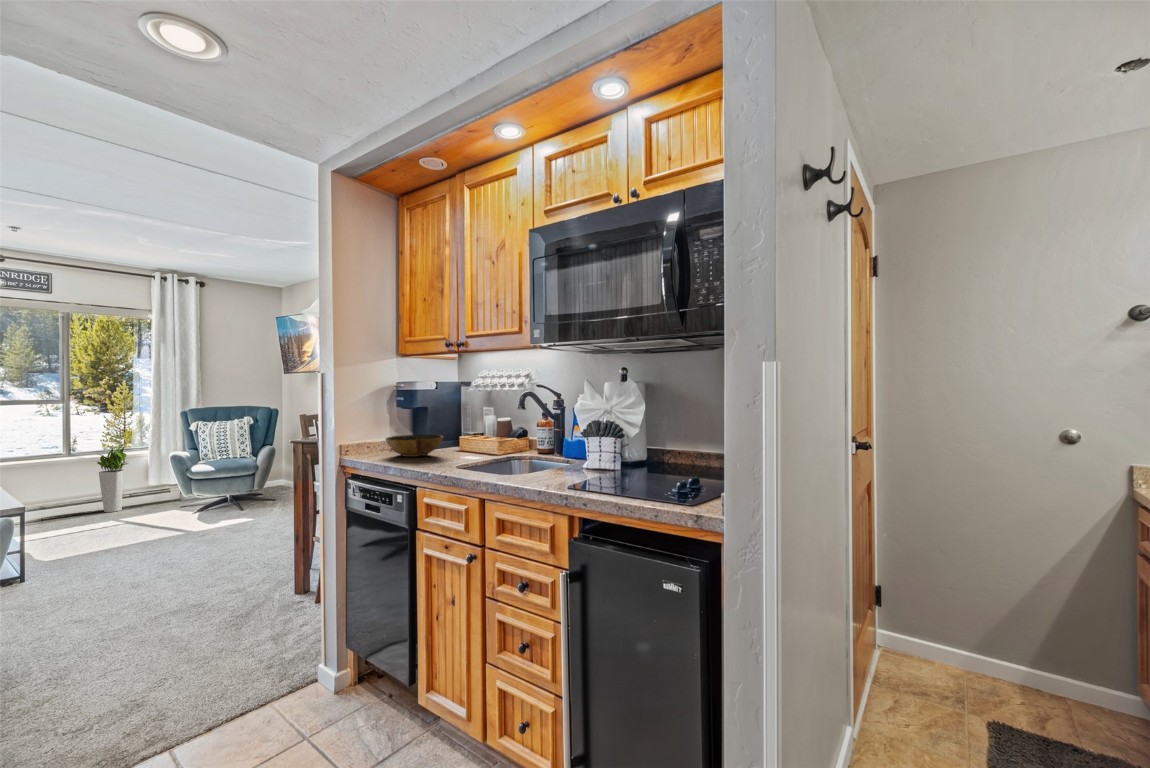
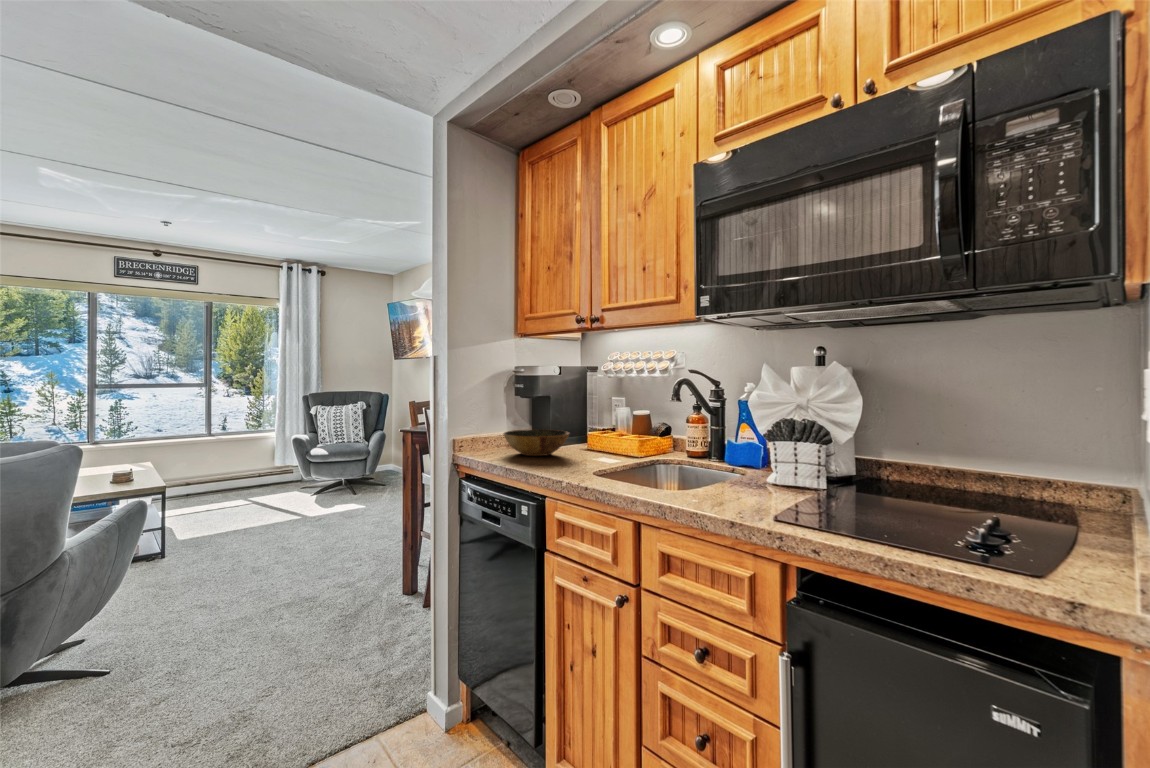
planter: present [97,447,128,512] -> none [229,428,260,490]

